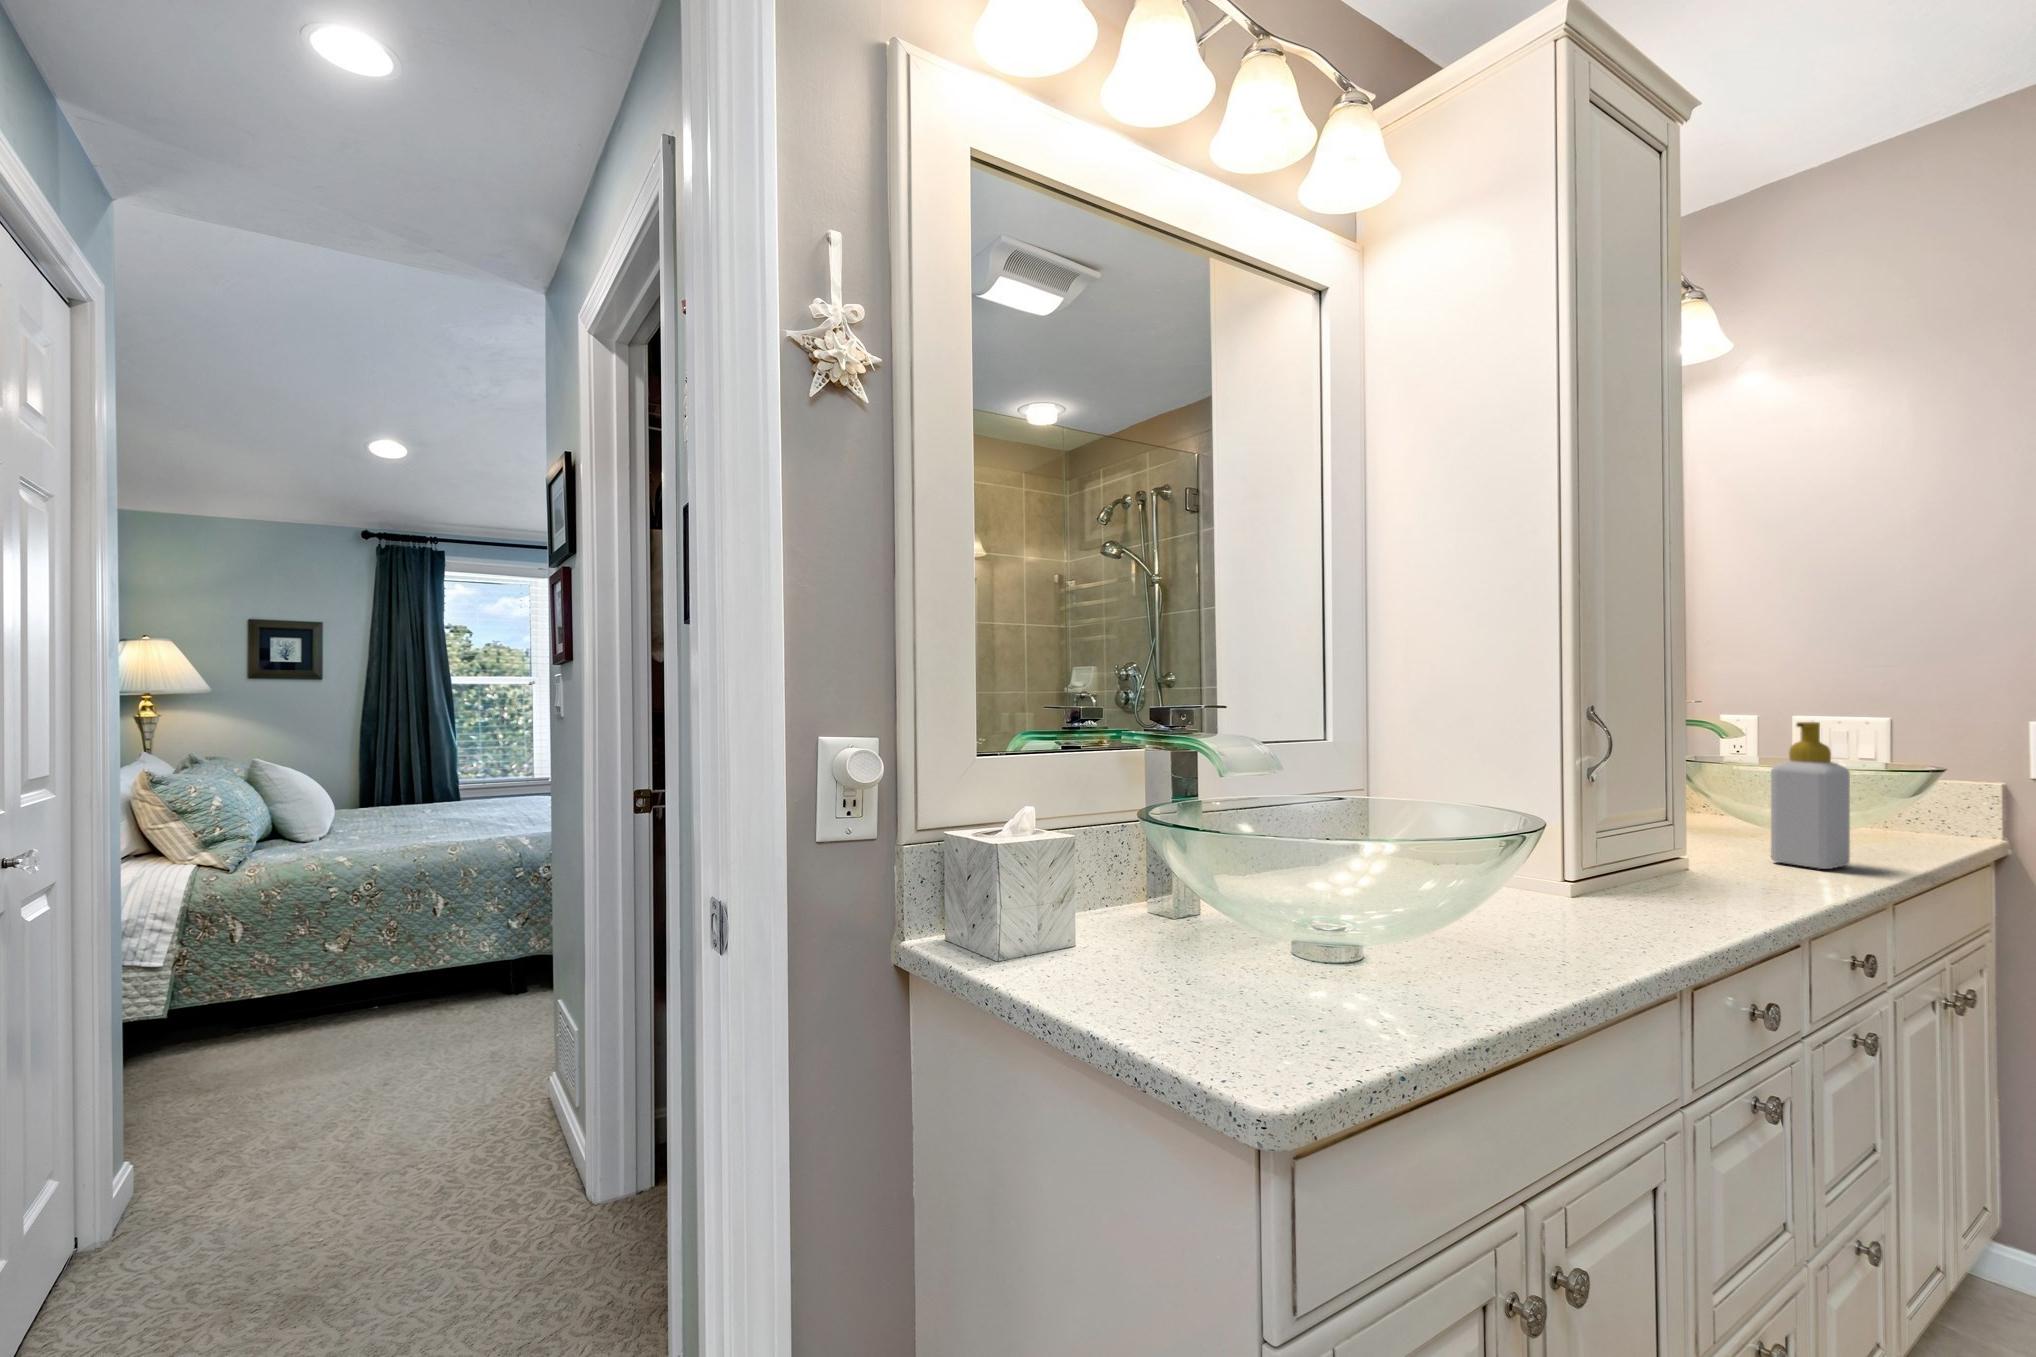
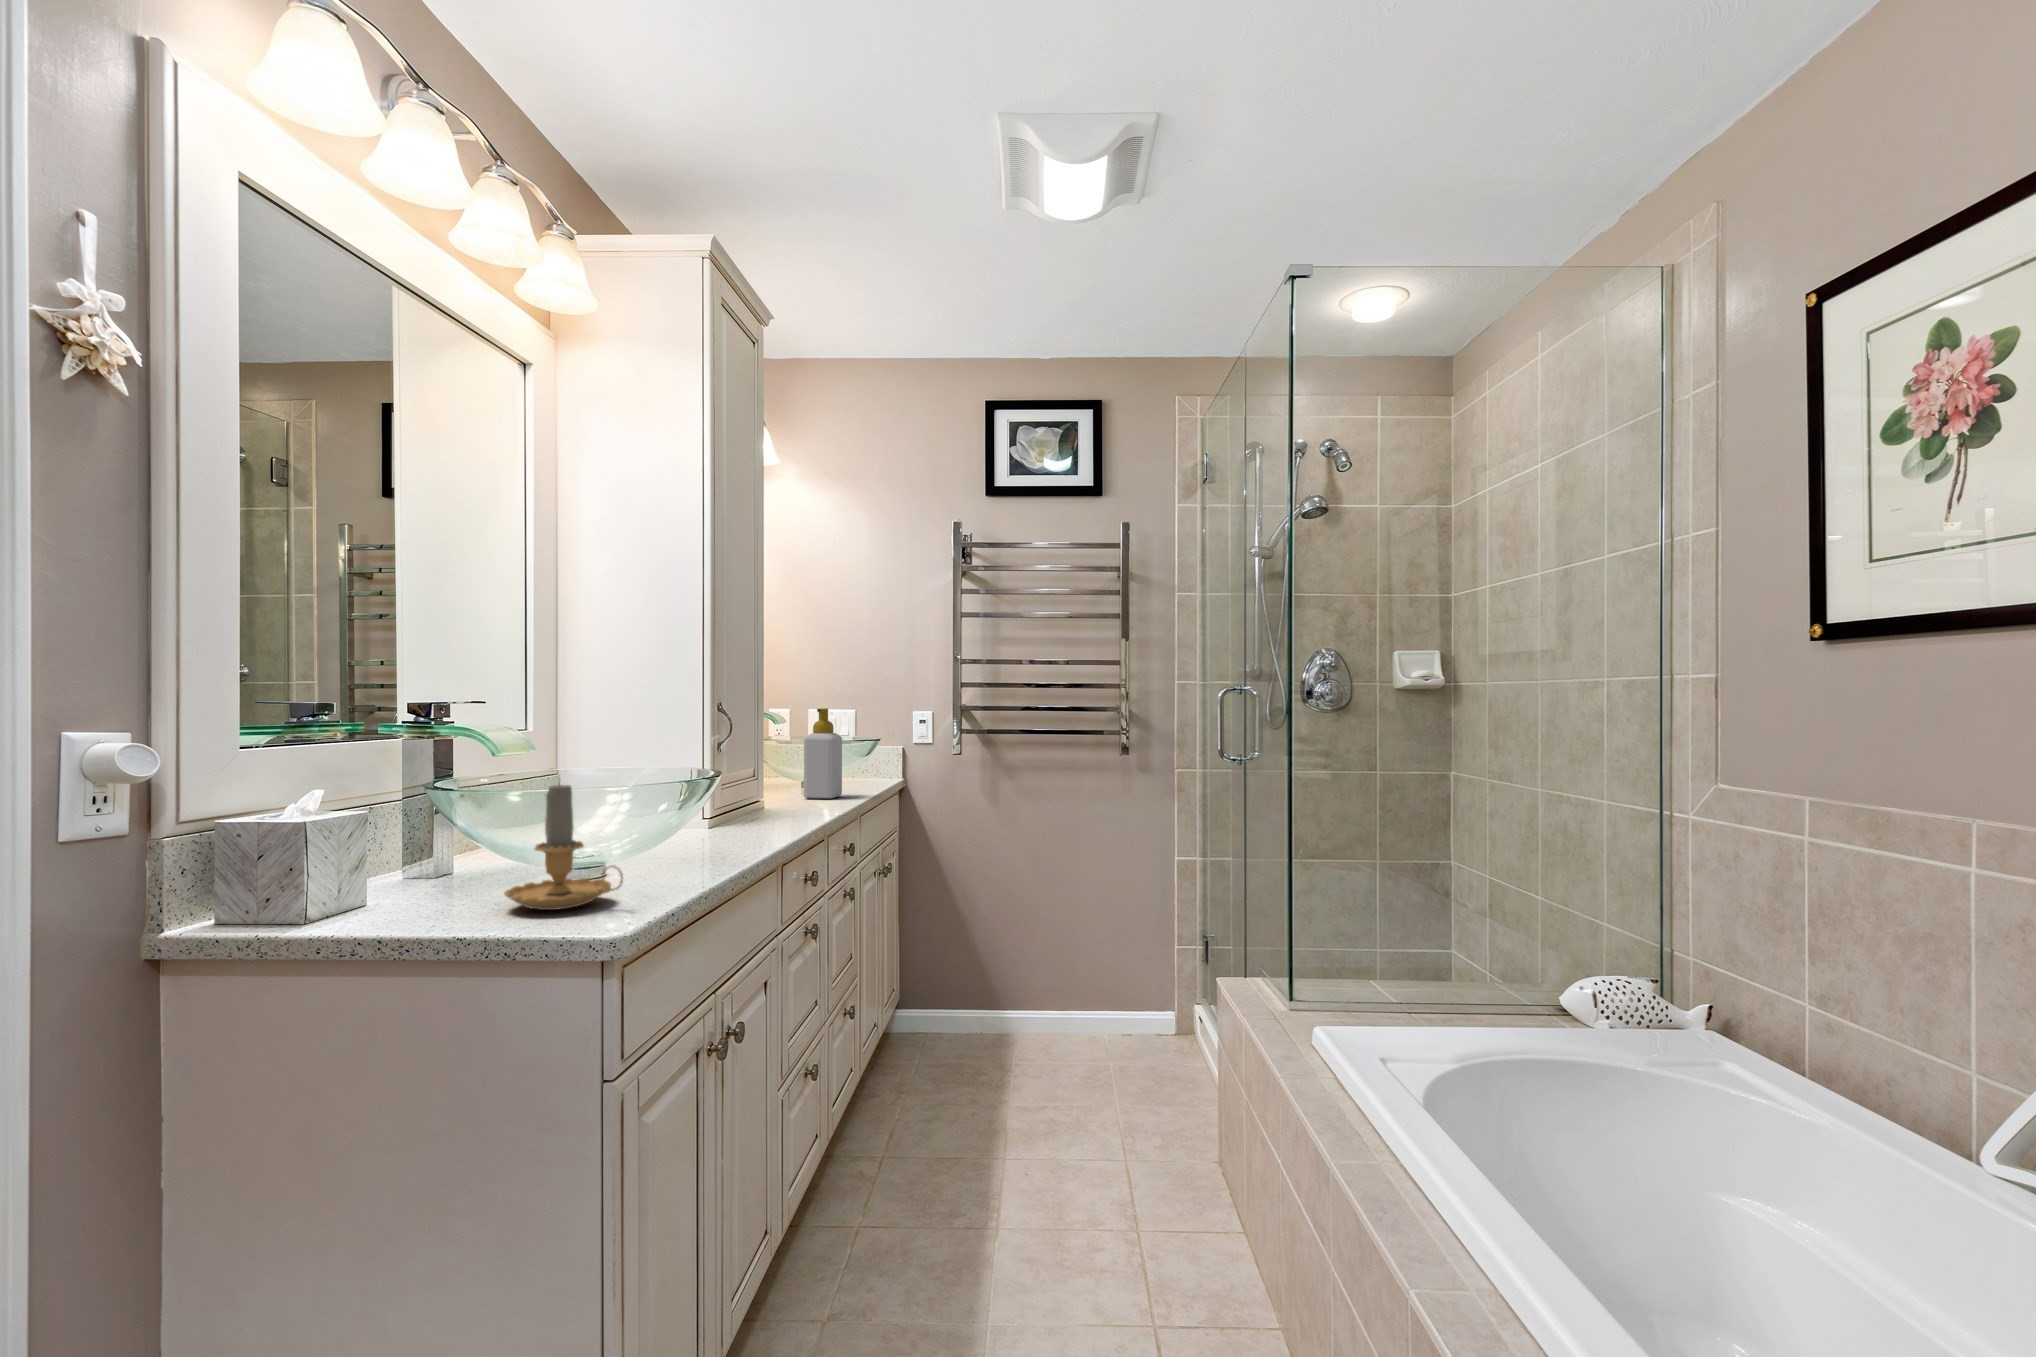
candle: none [1192,829,1338,1022] -> present [504,784,623,910]

